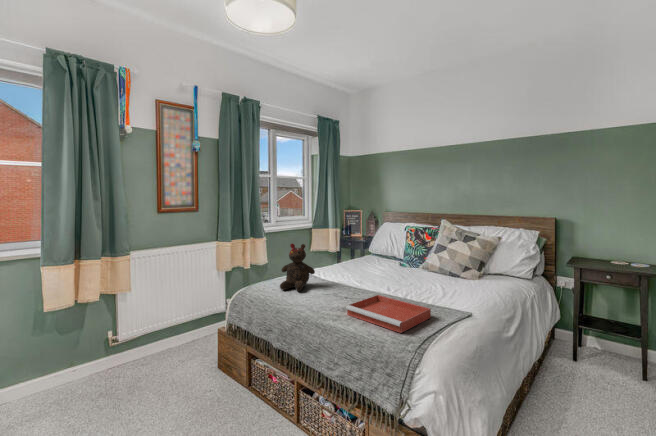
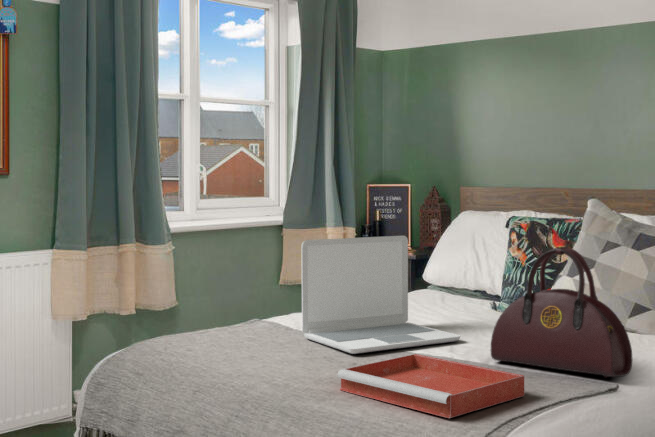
laptop: none [324,238,393,292] -> present [301,236,460,354]
teddy bear: present [280,244,315,291] -> none [197,245,278,351]
handbag: none [410,247,474,307] -> present [491,246,632,377]

